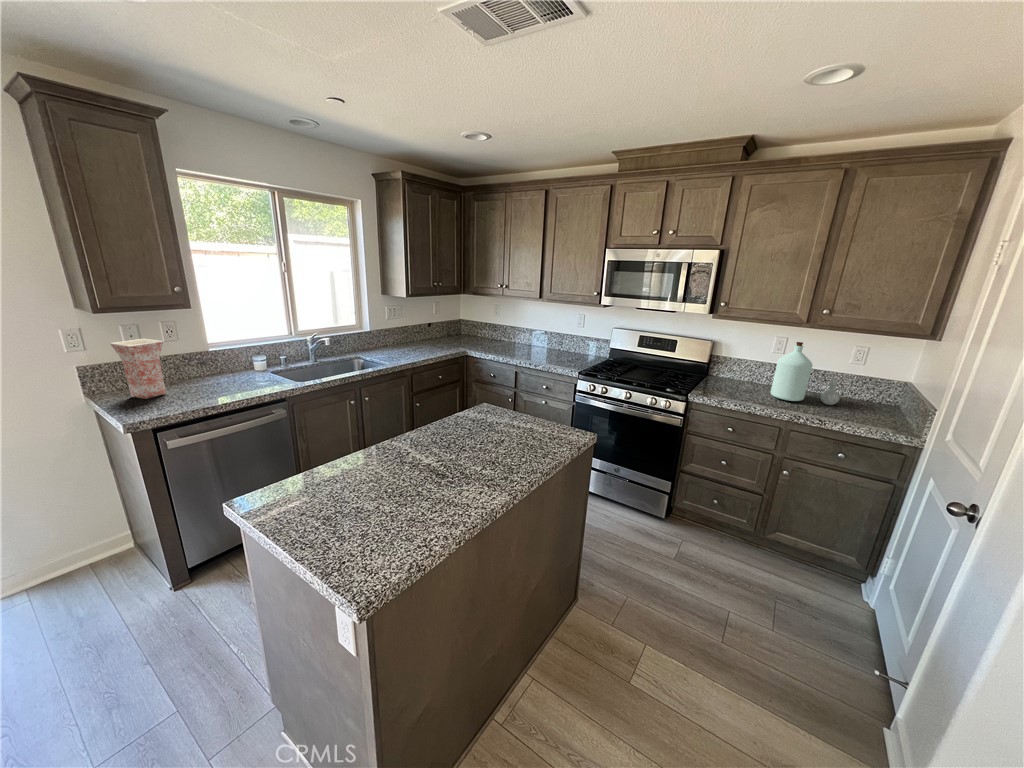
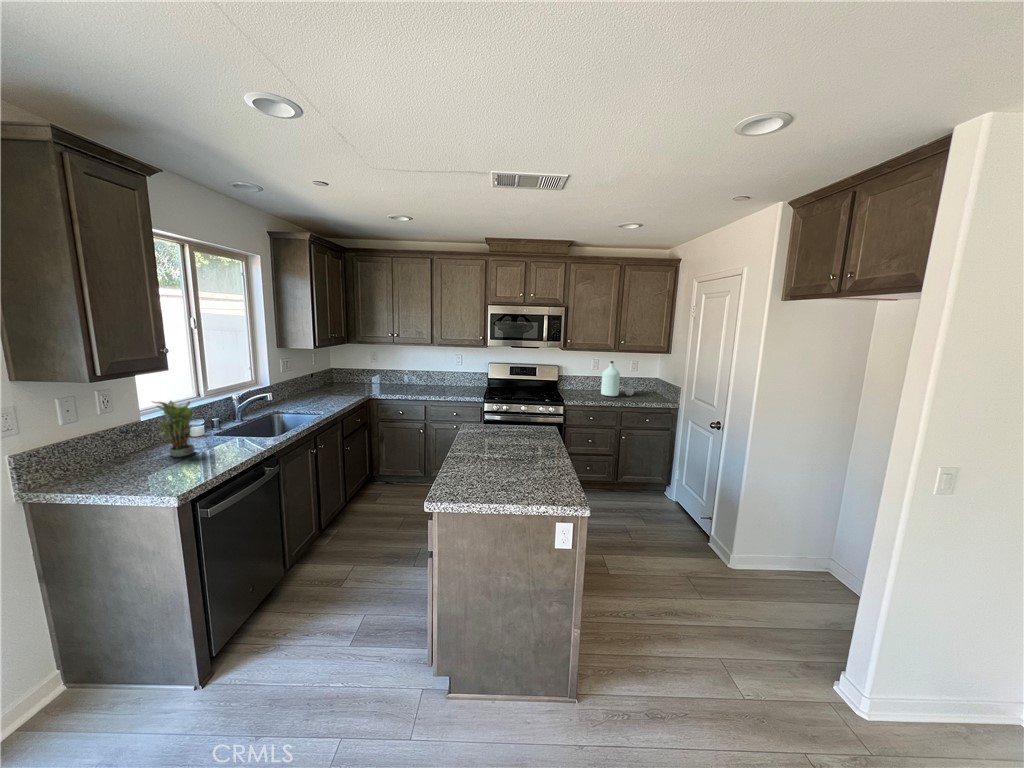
potted plant: none [186,335,233,388] -> present [153,400,194,457]
vase: present [110,339,166,399] -> none [68,410,135,481]

